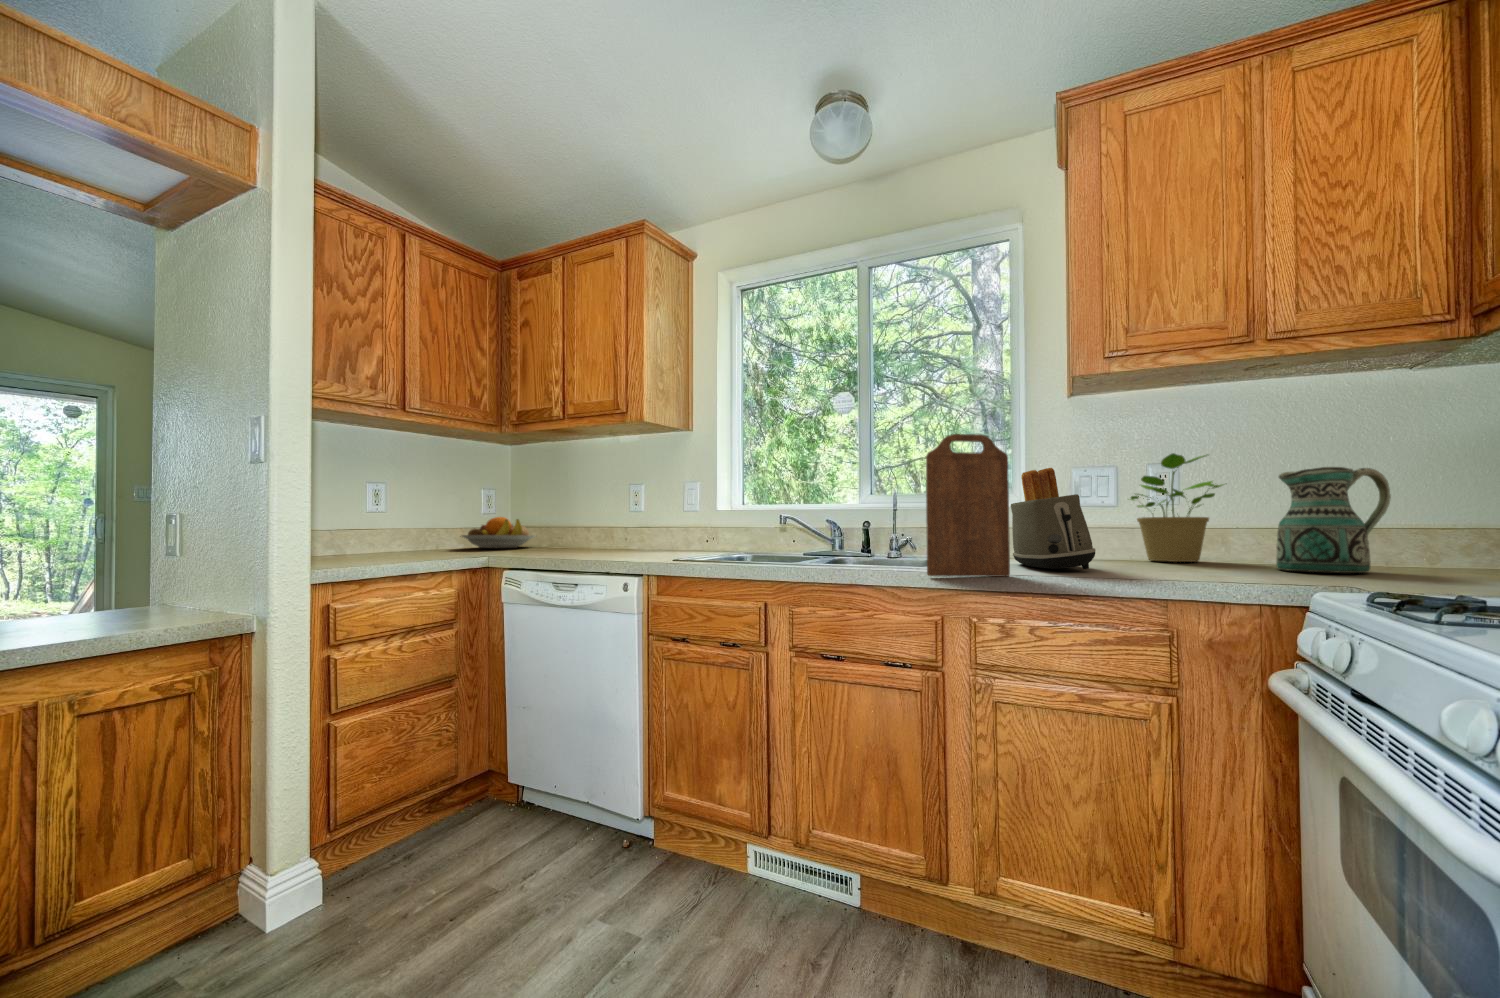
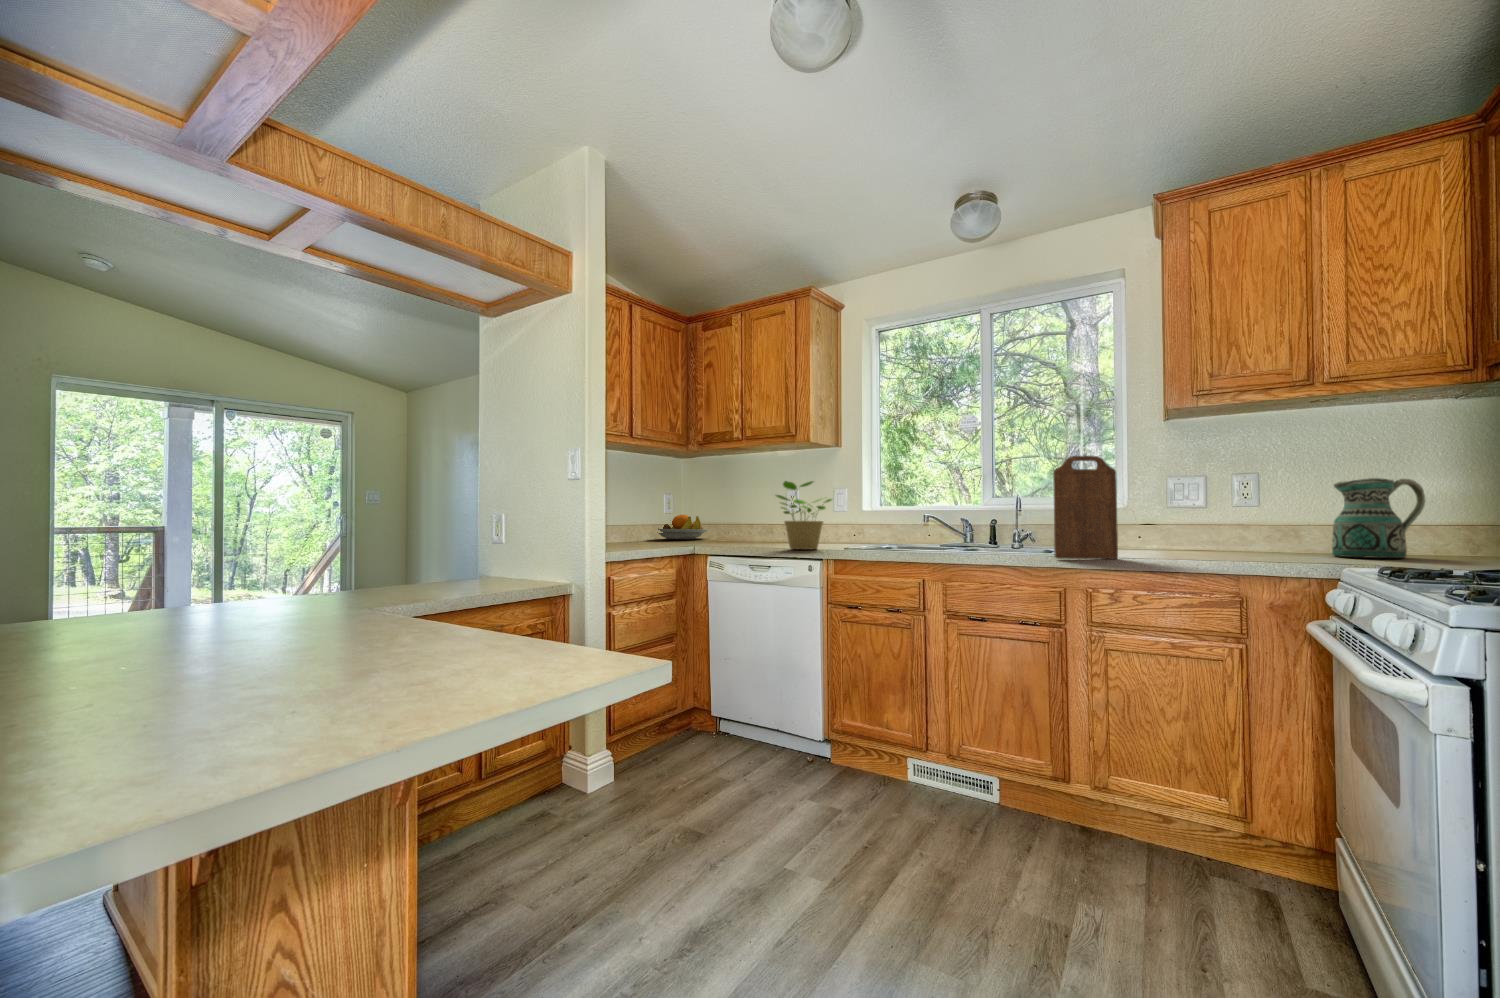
potted plant: present [1130,453,1223,562] -> present [776,481,832,550]
toaster: present [1011,468,1096,569] -> none [1116,479,1185,555]

